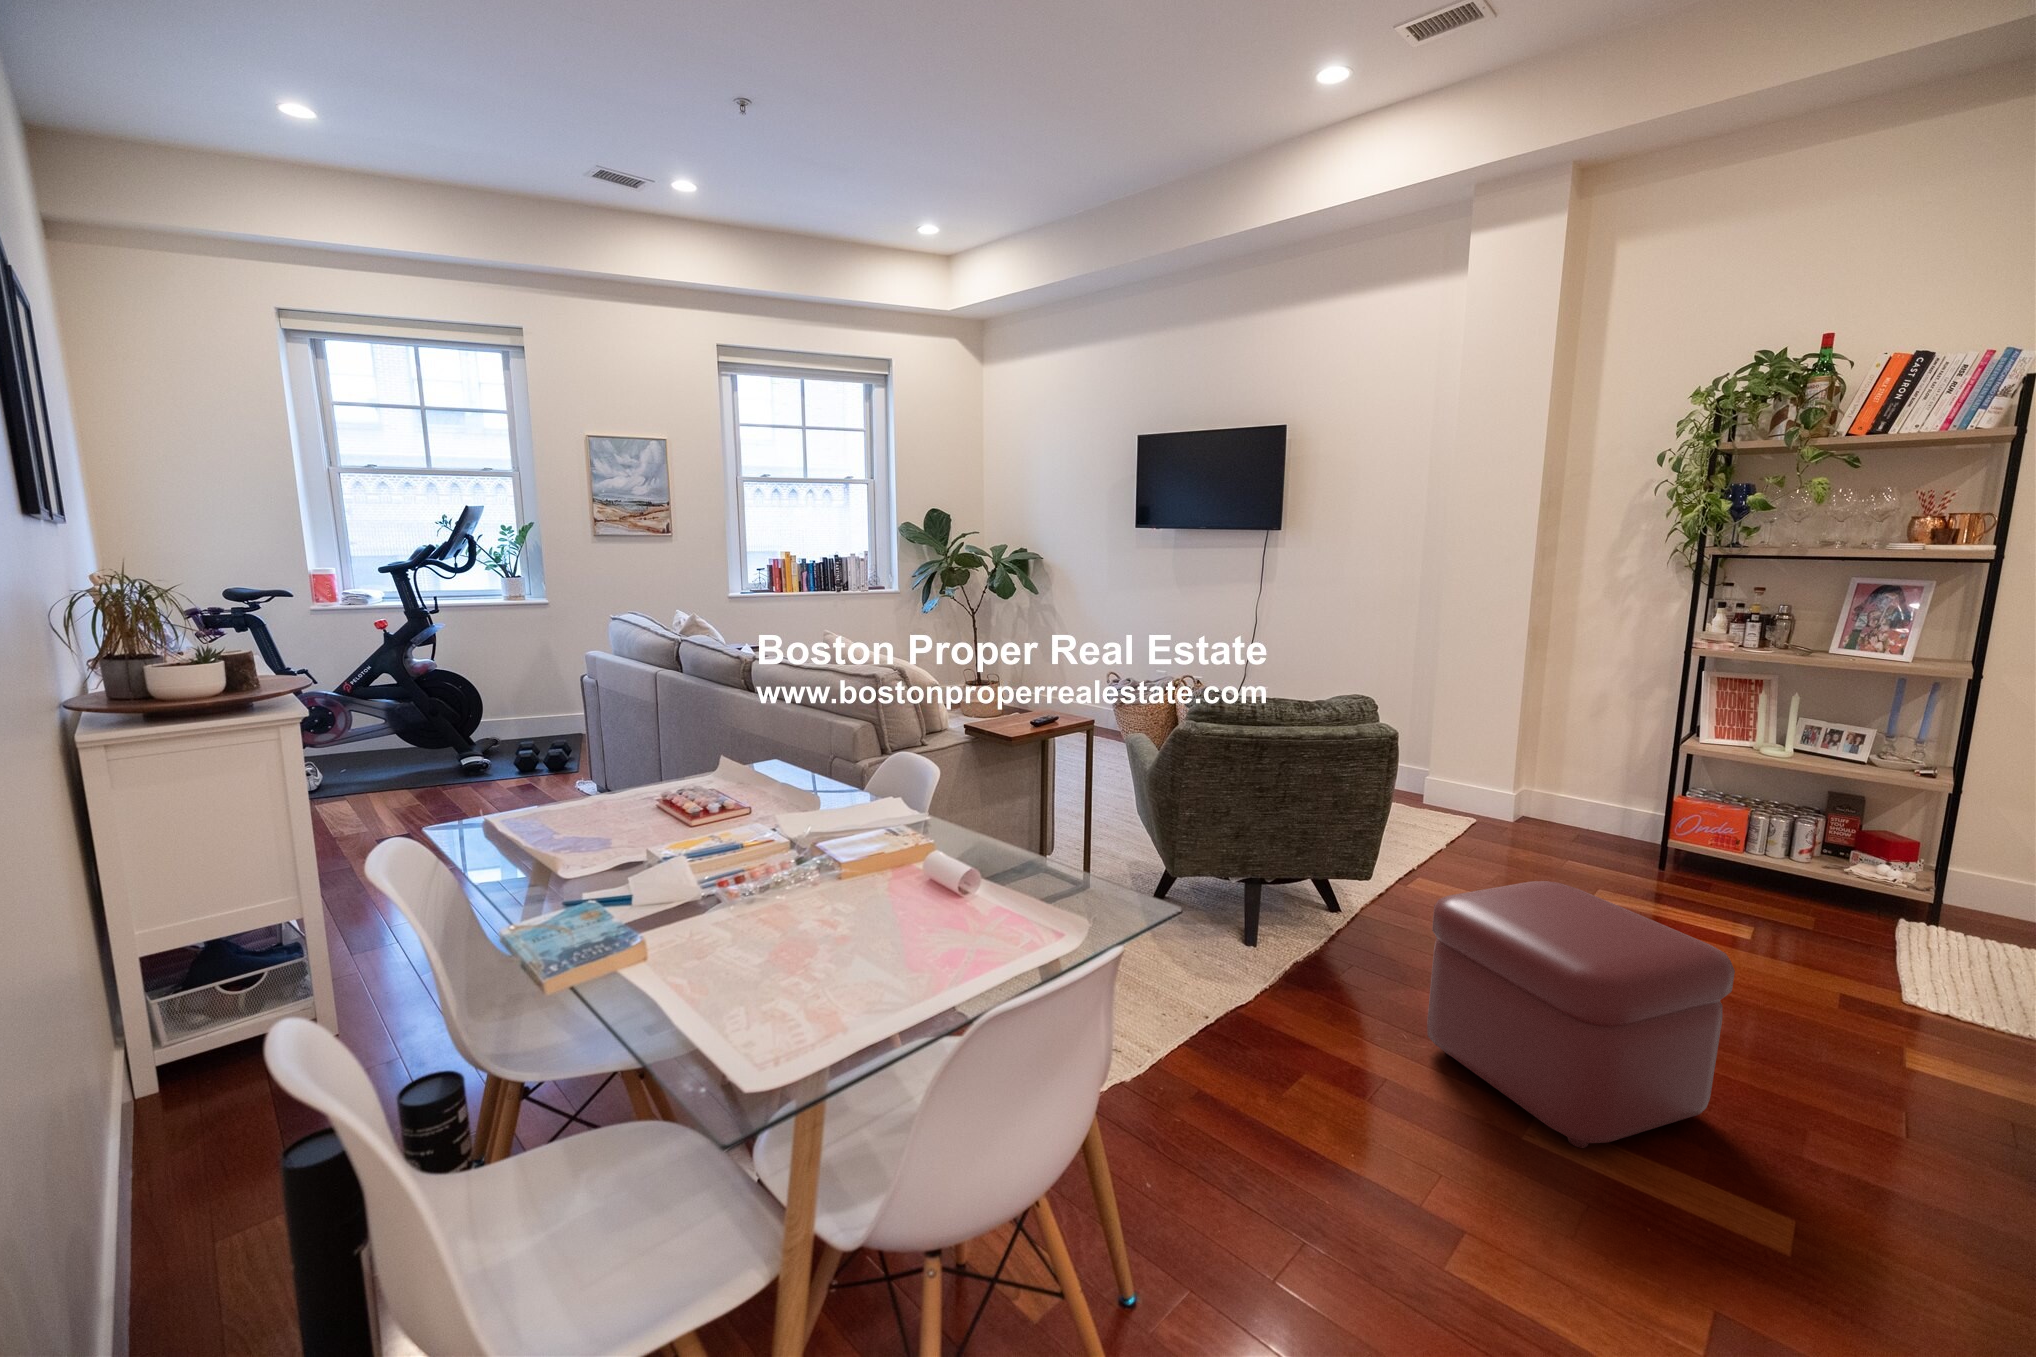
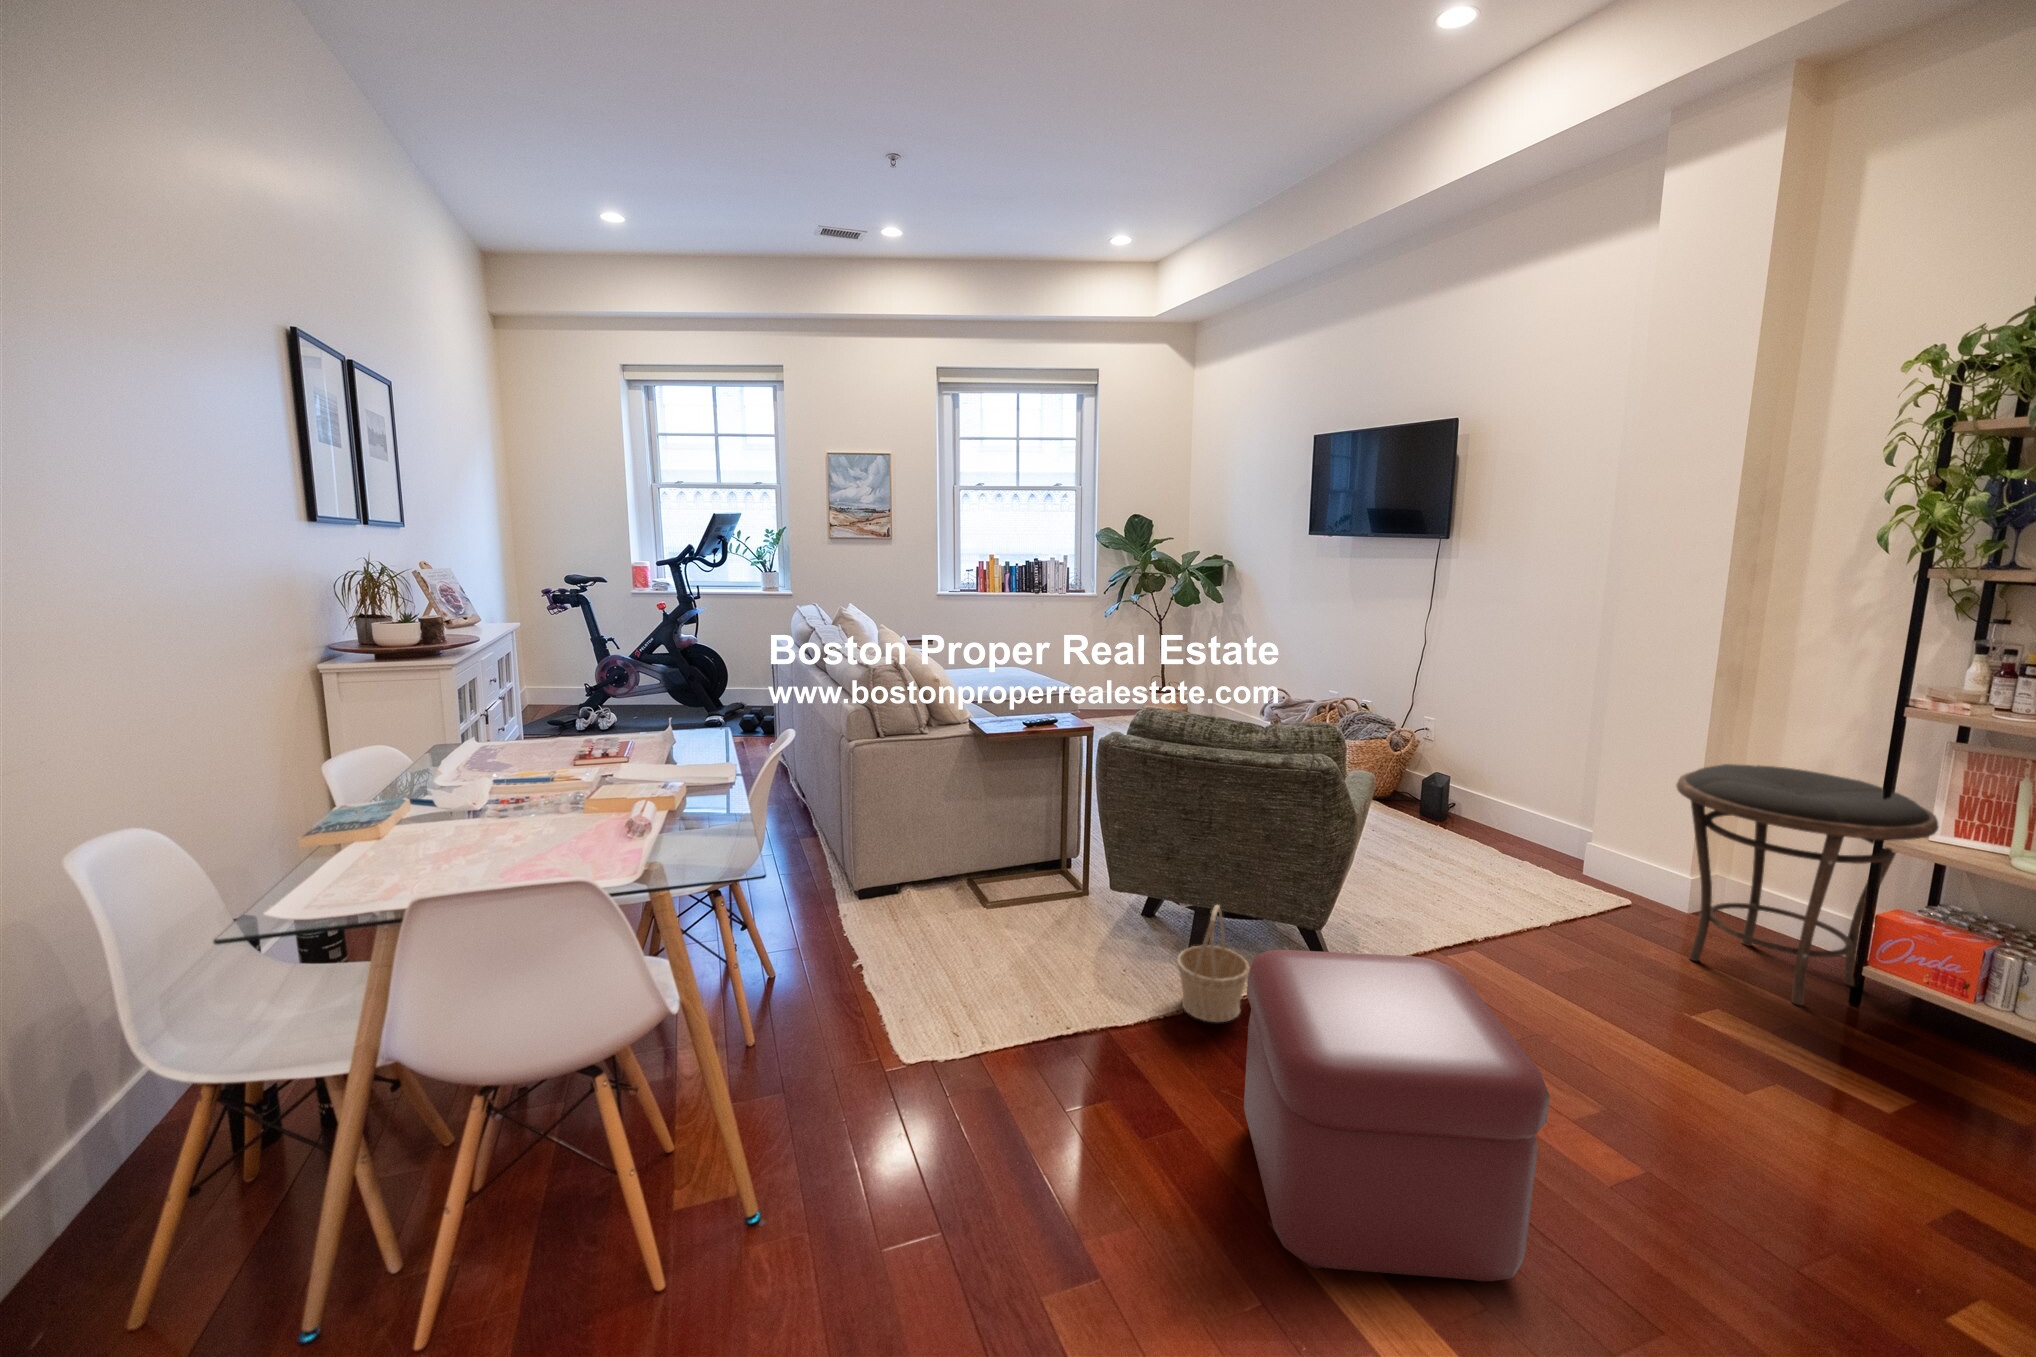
side table: none [1539,701,1715,874] -> present [1676,764,1938,1005]
basket: none [1271,872,1341,979] -> present [1177,905,1249,1022]

